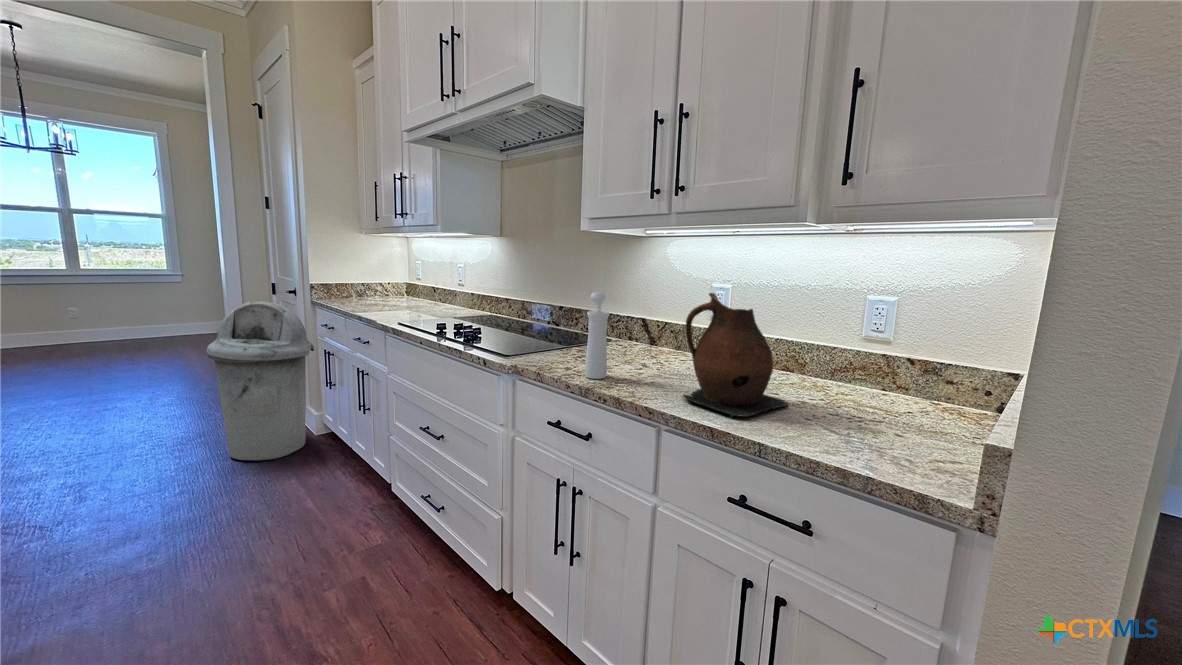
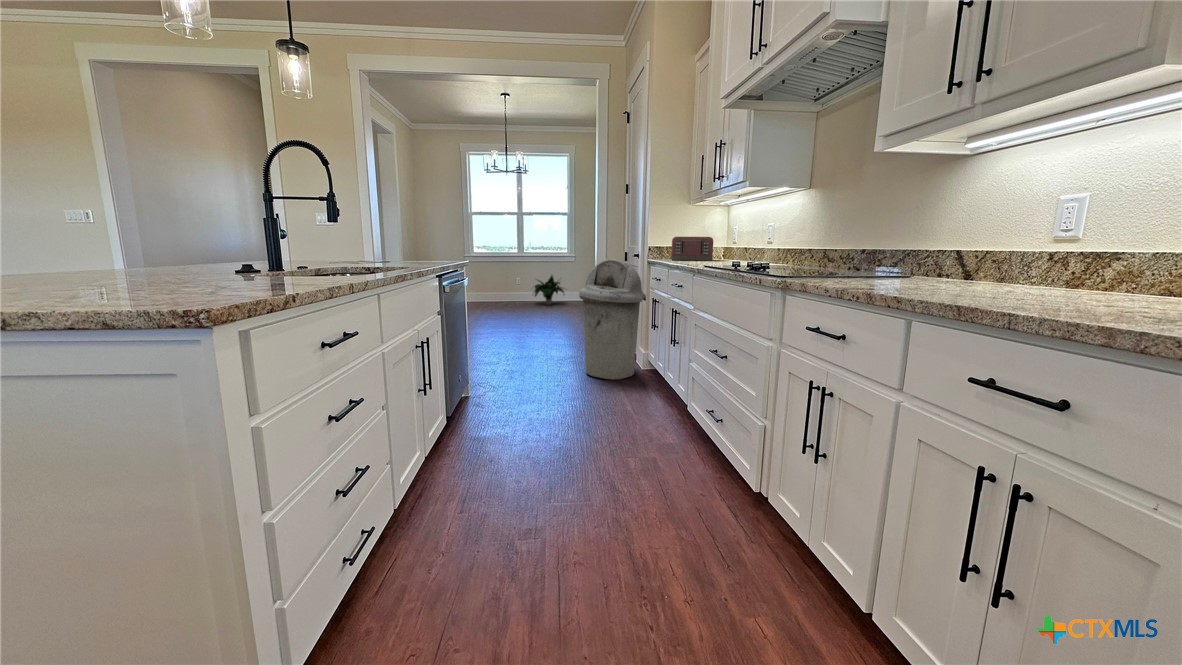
toaster: none [343,271,396,301] -> present [671,237,713,261]
pepper mill: present [585,292,609,379] -> none [849,206,887,287]
ceramic pitcher: present [683,293,788,417] -> none [949,176,1107,308]
potted plant: none [104,301,177,344] -> present [534,275,564,305]

